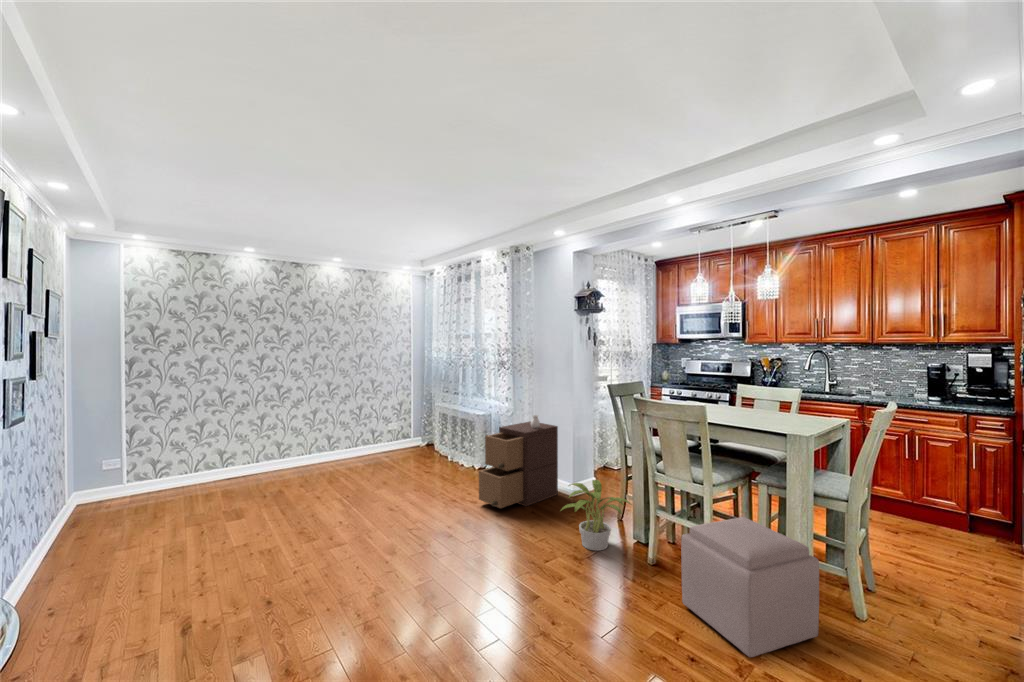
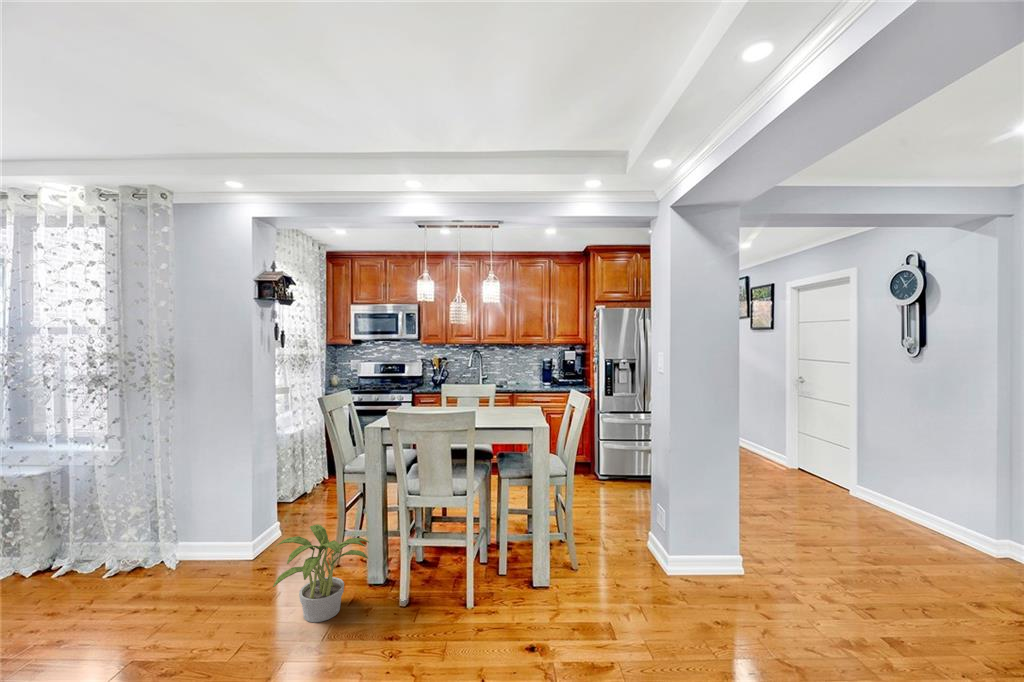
storage cabinet: present [479,415,558,508] -> none [74,454,224,626]
ottoman: present [681,517,819,657] -> none [461,517,570,655]

